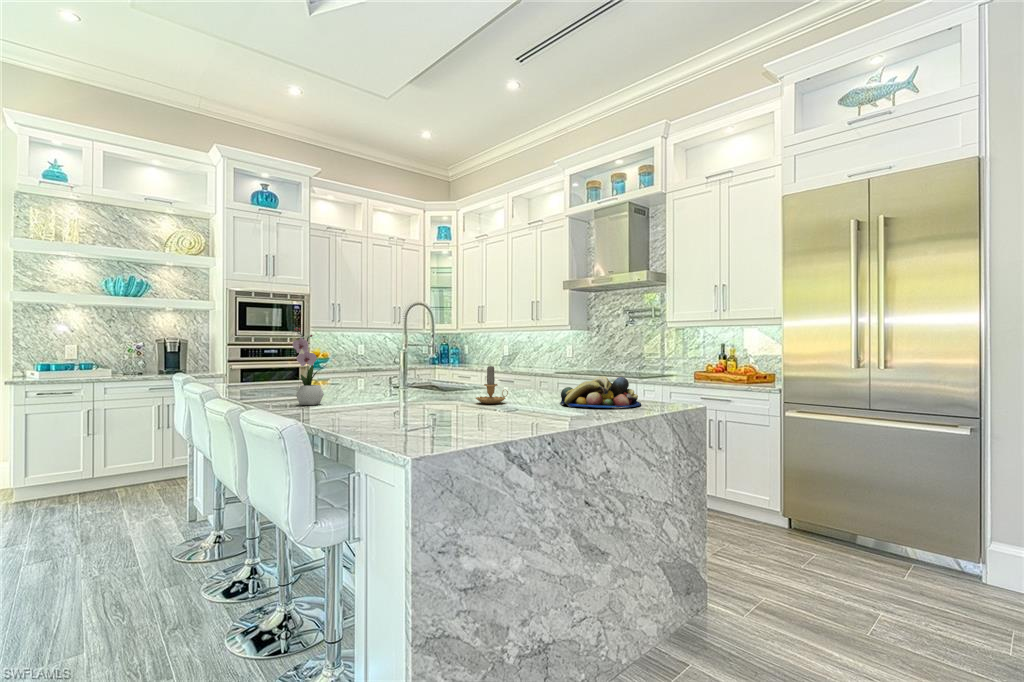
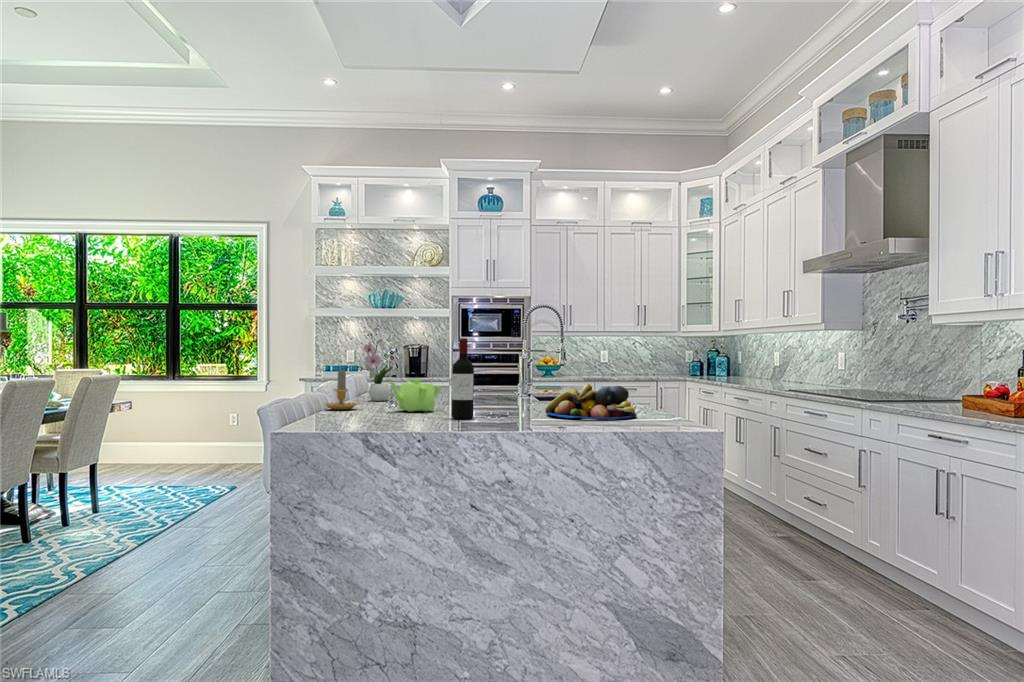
wine bottle: none [520,335,542,418] -> present [452,338,474,419]
candle: present [476,366,508,404] -> present [325,370,365,410]
teapot: none [407,378,460,415] -> present [389,379,441,412]

